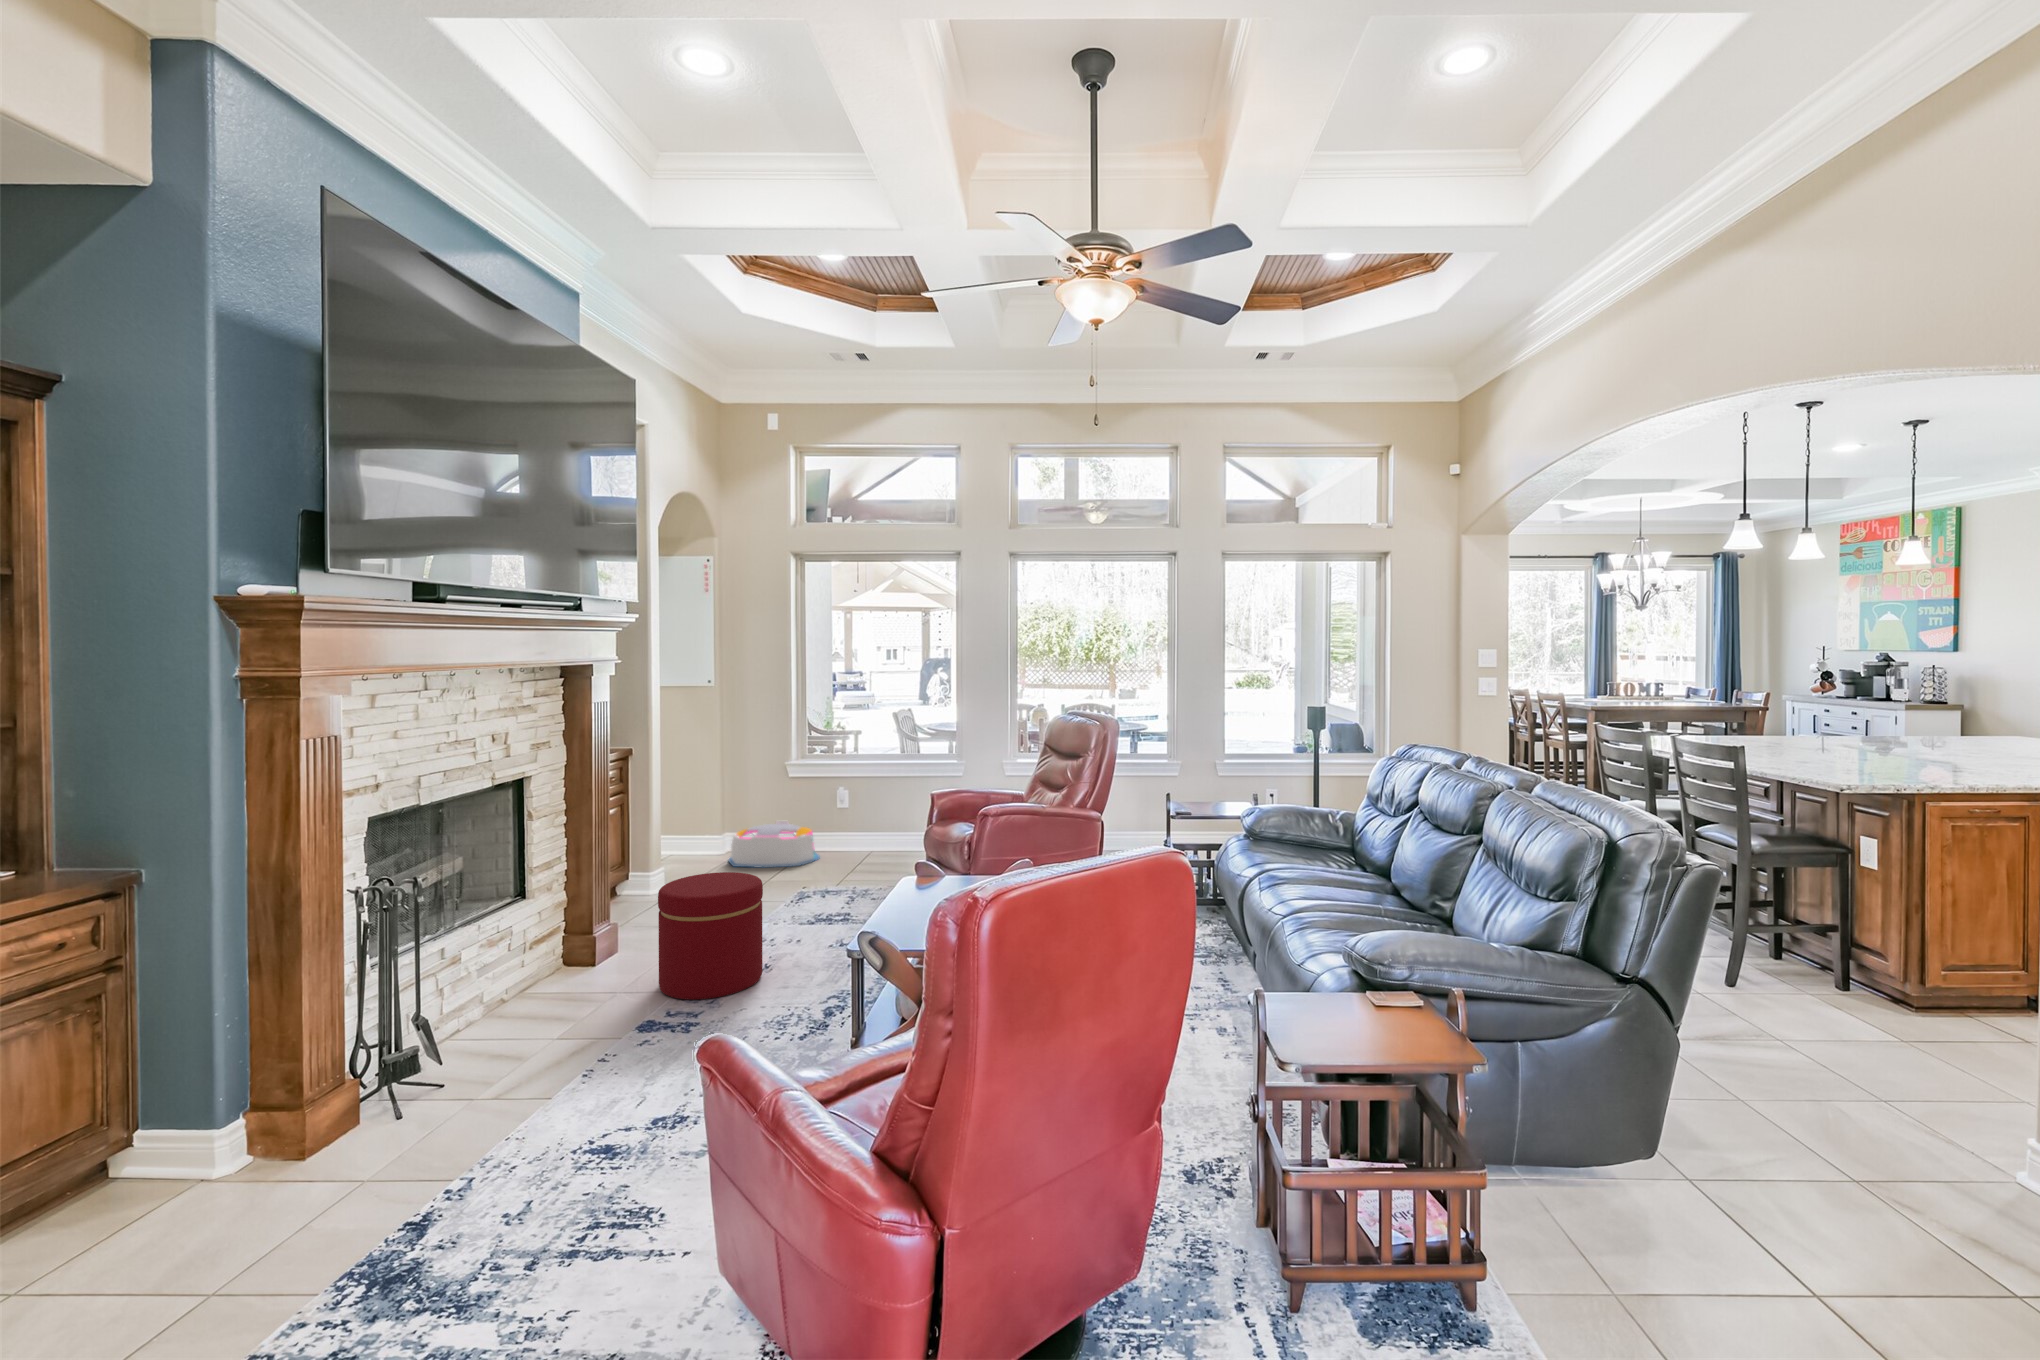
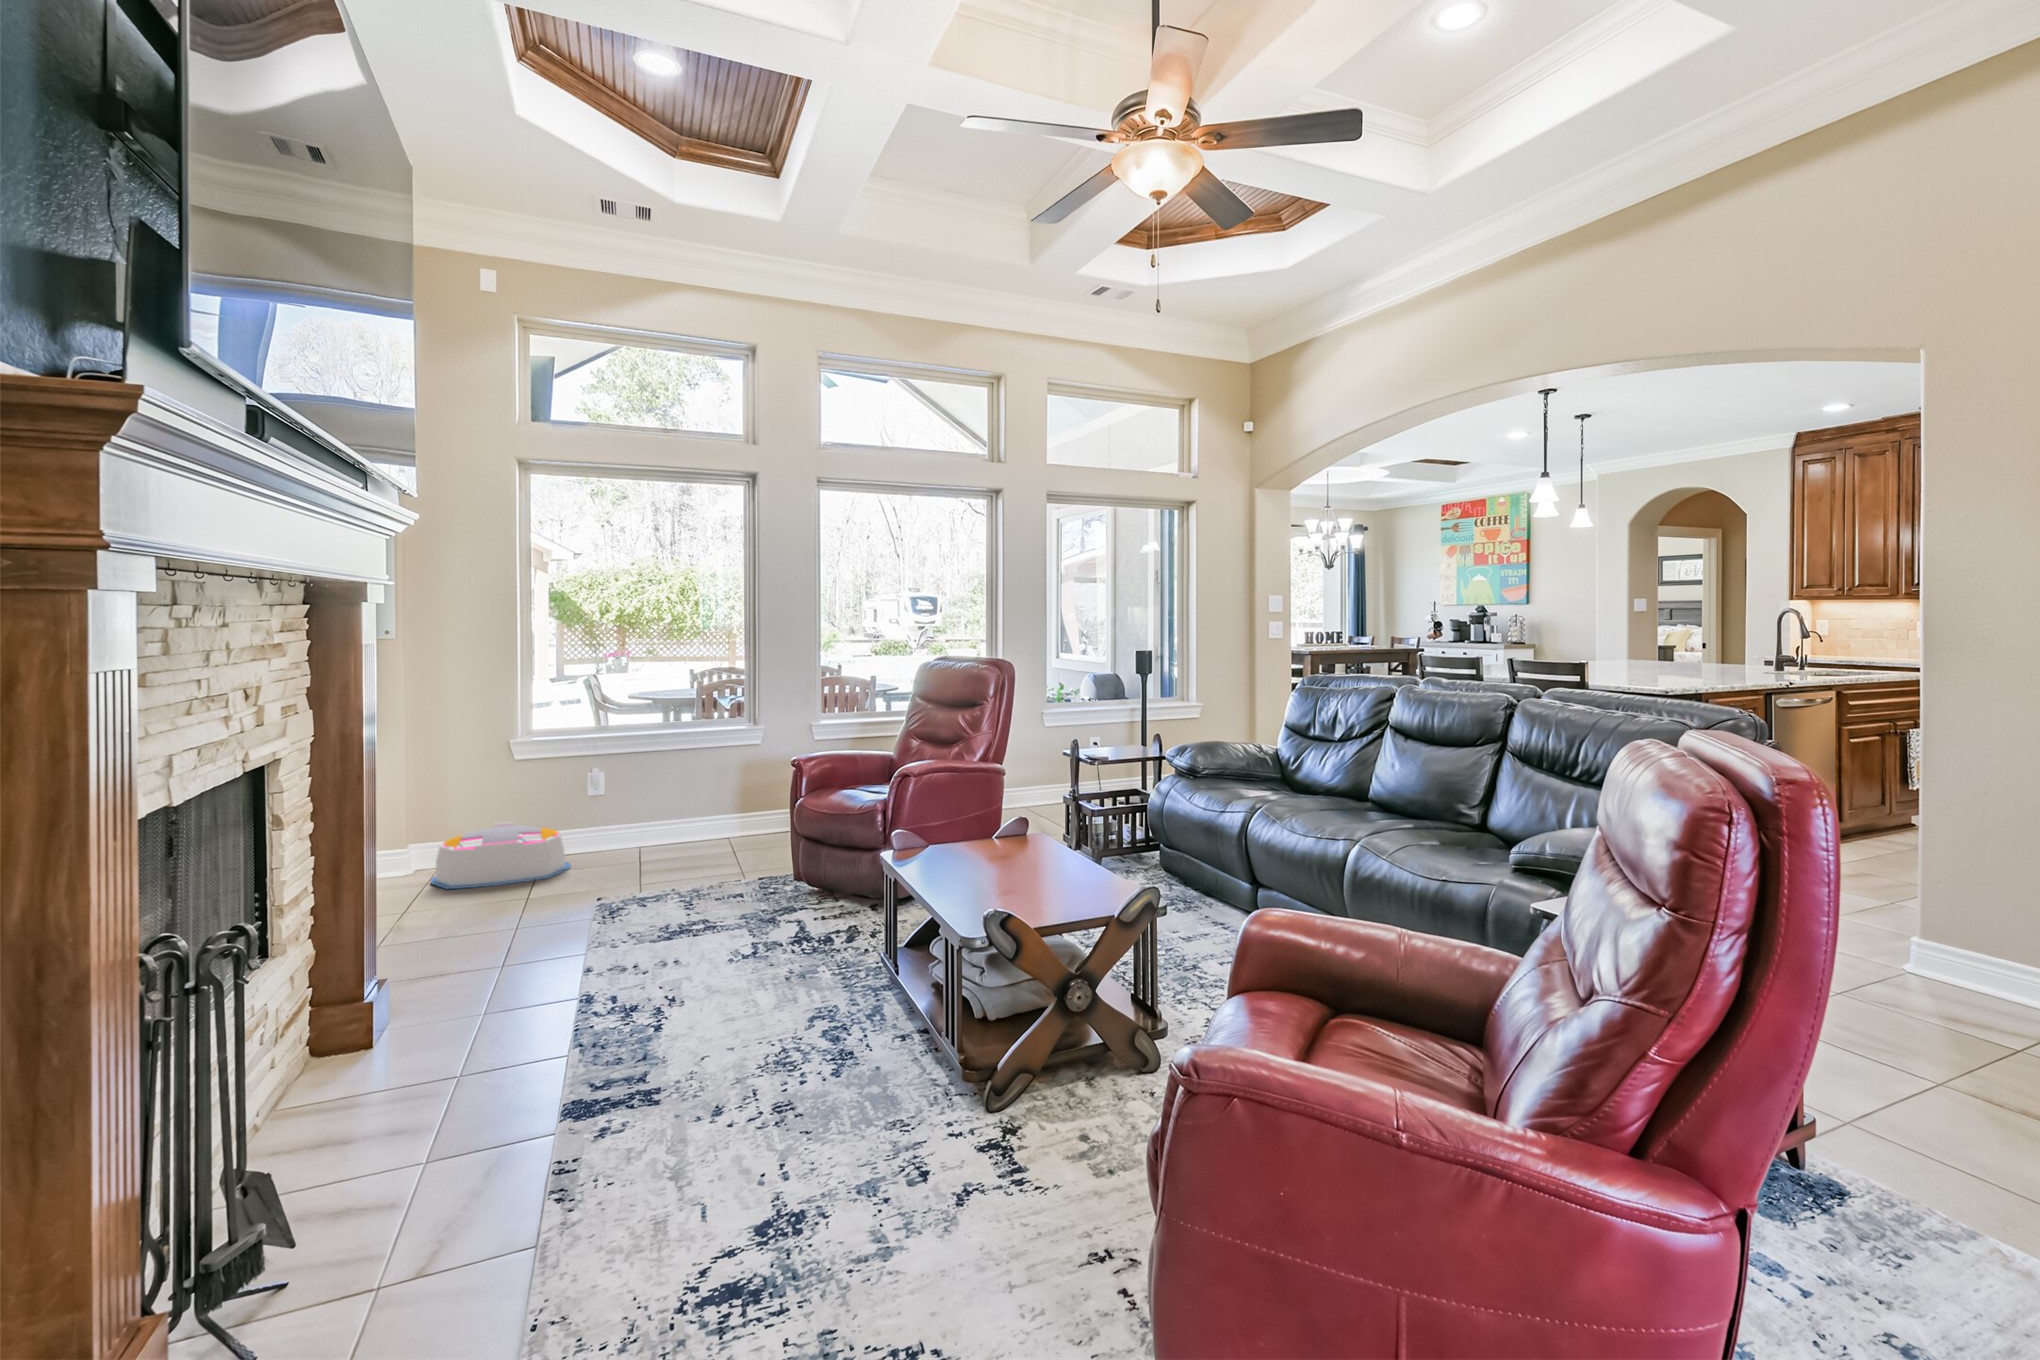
ottoman: present [658,872,763,1000] -> none [529,875,679,1054]

